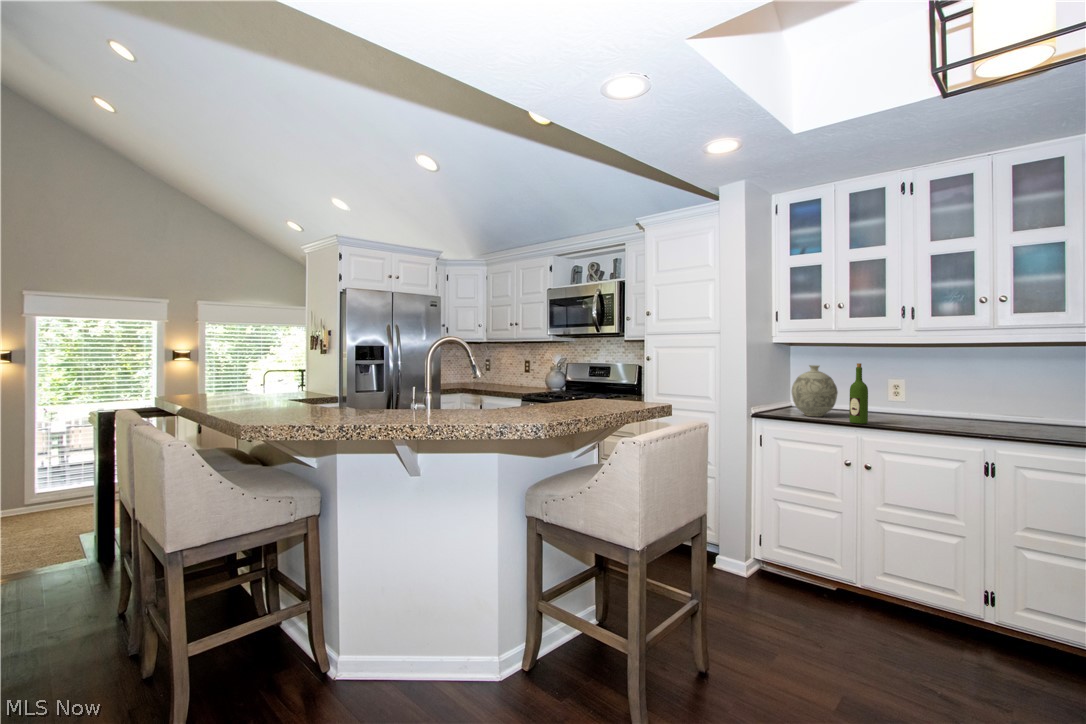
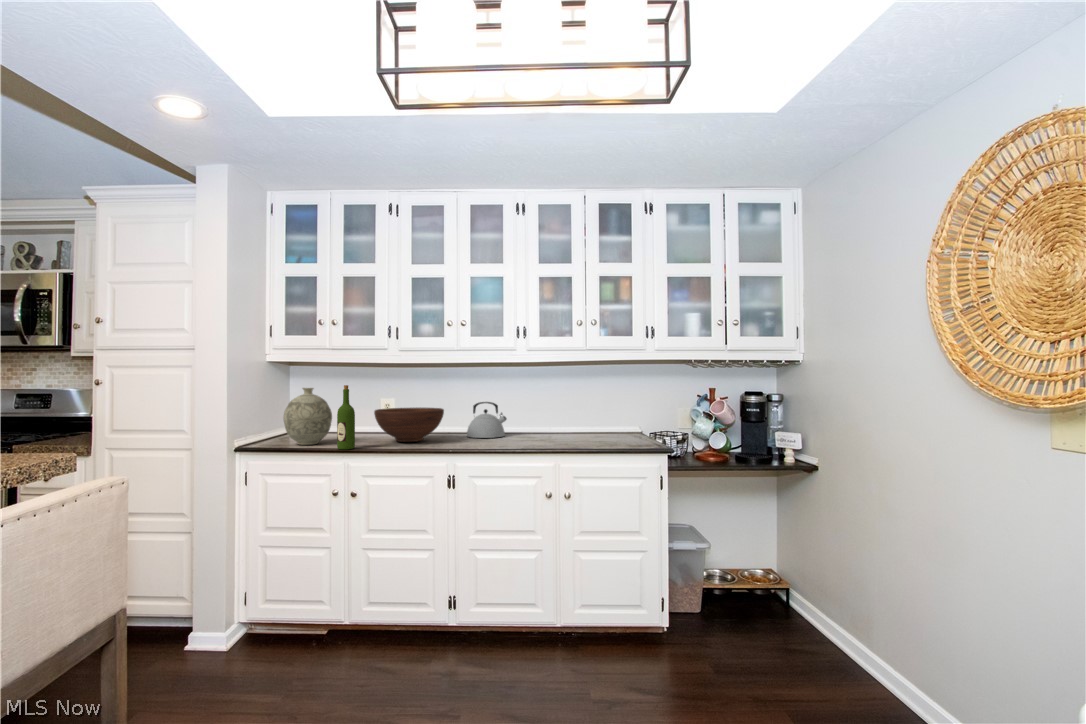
kettle: none [992,385,1052,425] -> present [467,402,507,438]
fruit bowl: none [883,387,968,422] -> present [374,408,444,442]

